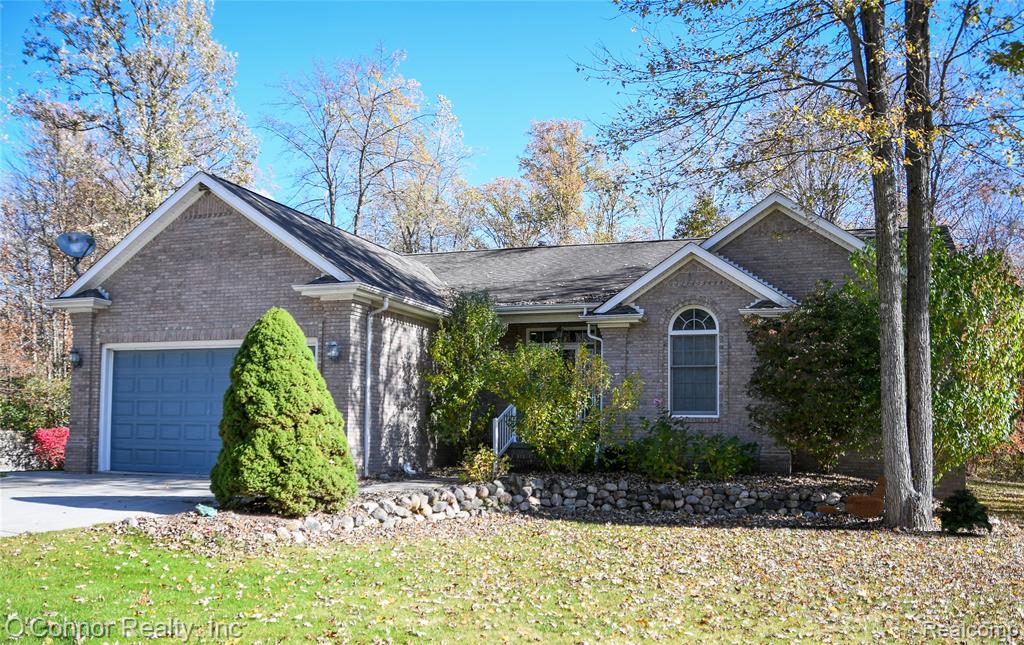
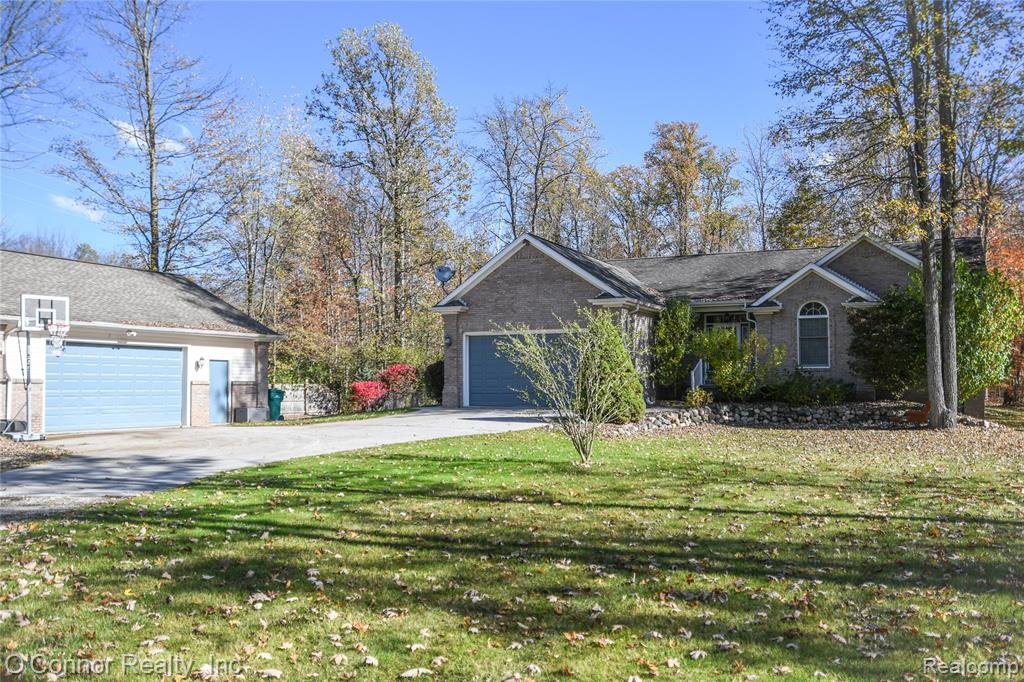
potted plant: present [939,489,993,534] -> none [957,406,993,431]

